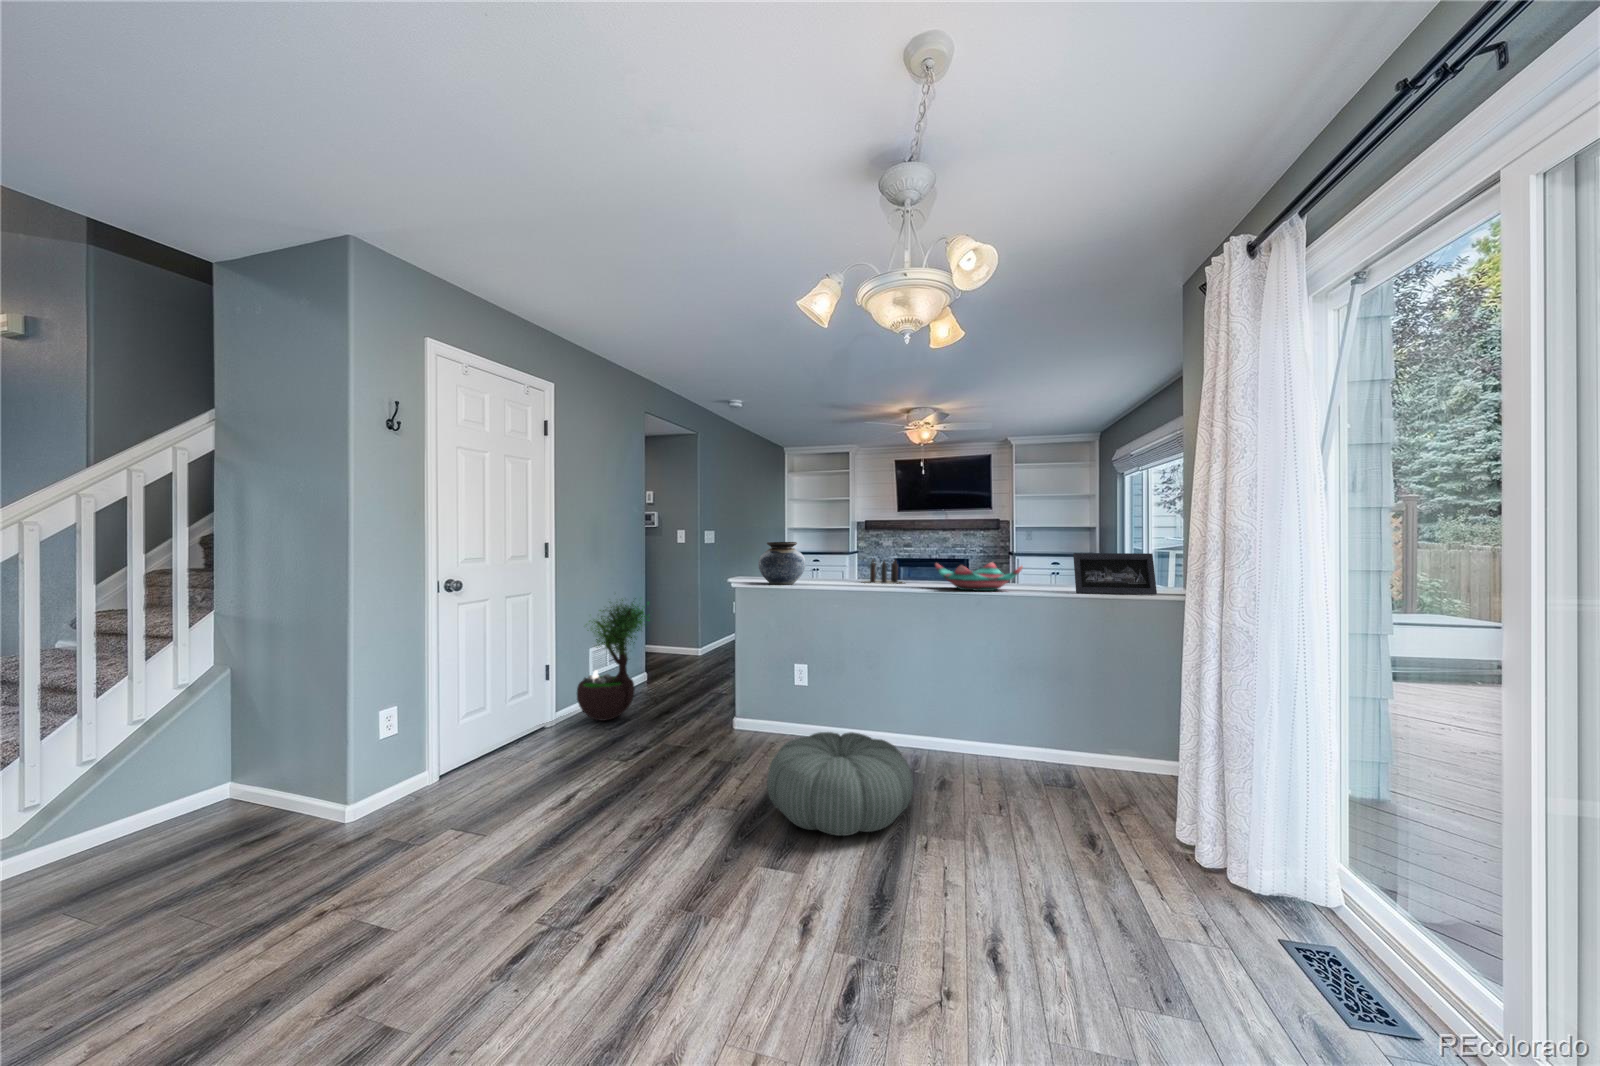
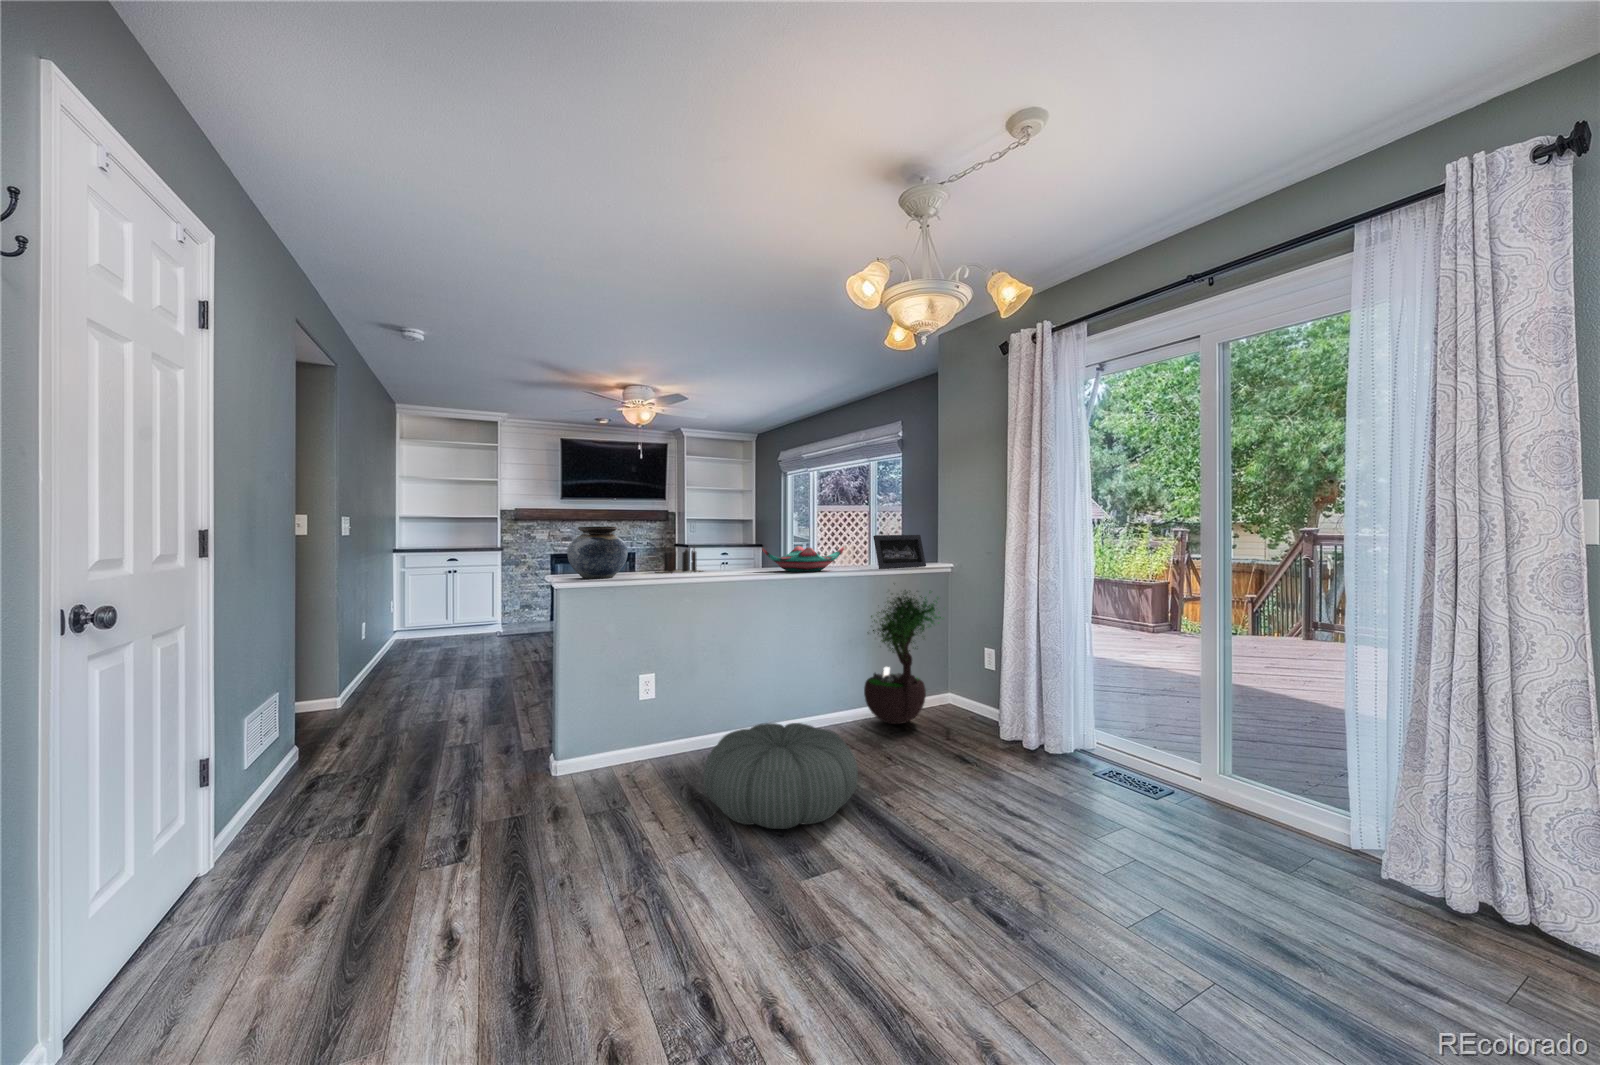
potted tree: present [577,600,650,720] -> present [864,590,941,724]

